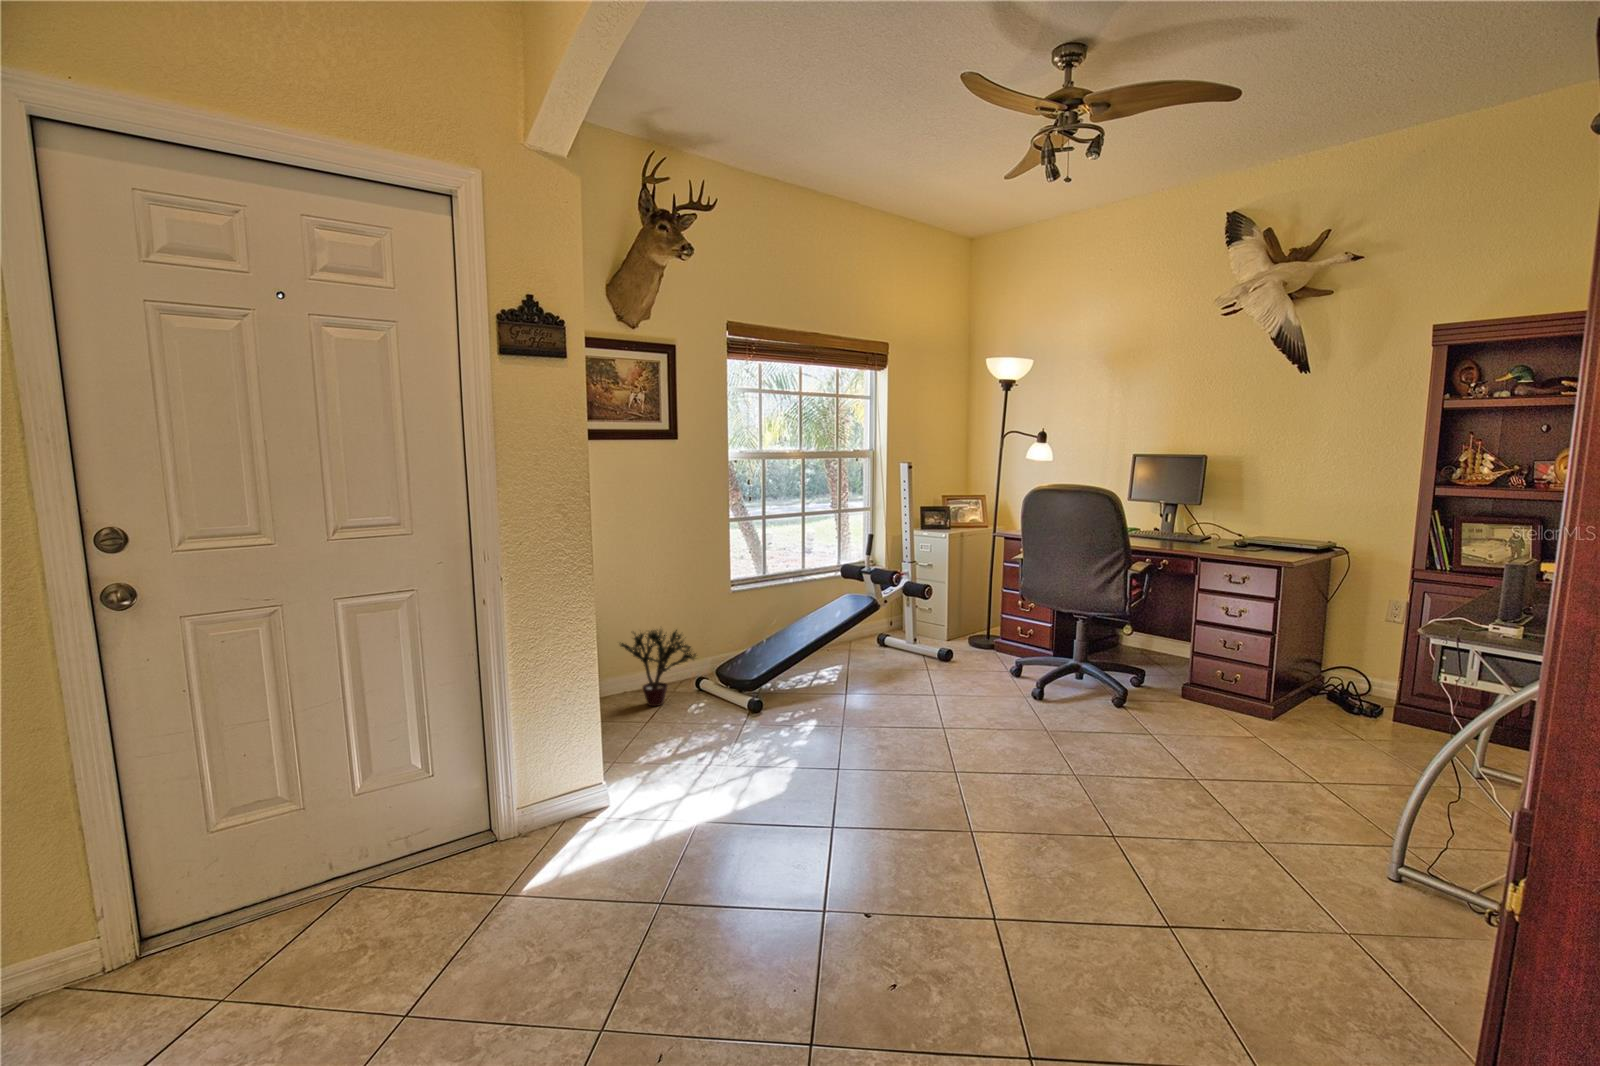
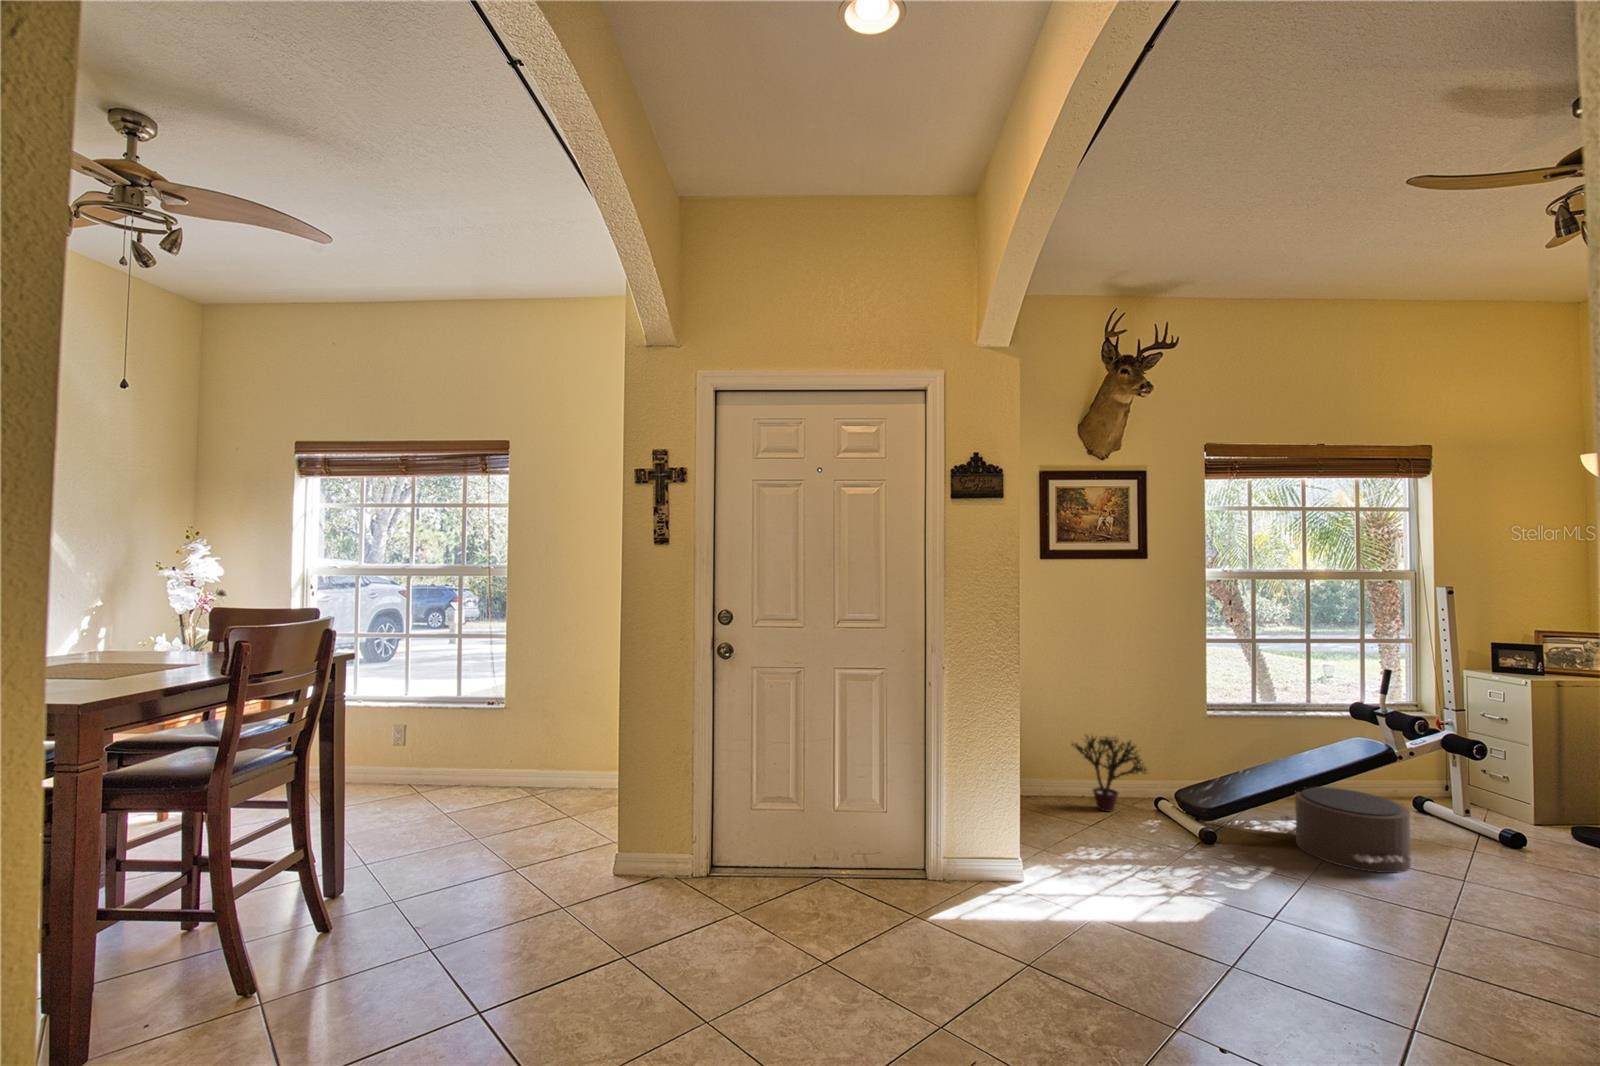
pouf: none [799,637,899,702] -> present [1279,787,1411,873]

